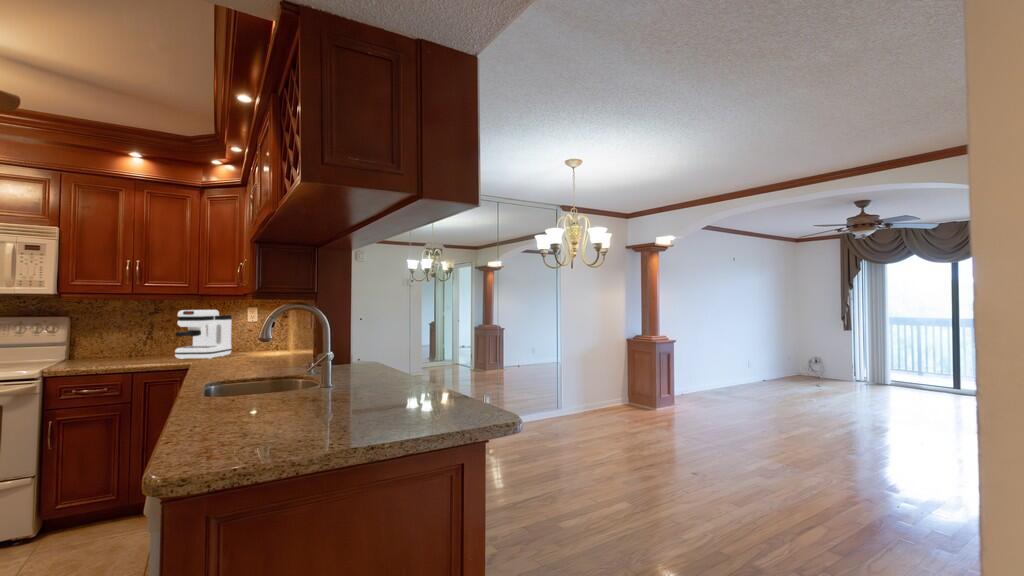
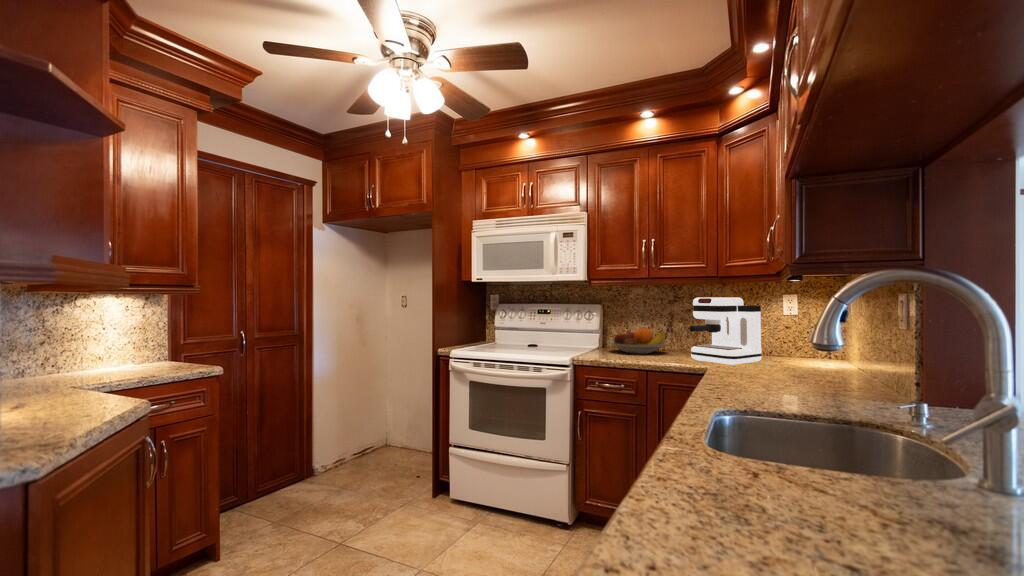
fruit bowl: none [81,338,149,361] -> present [609,328,667,354]

